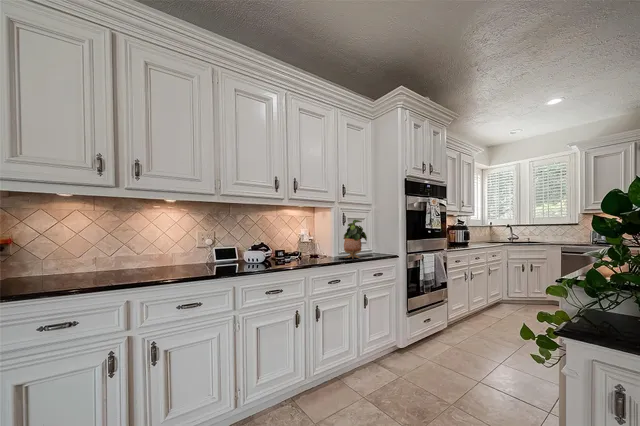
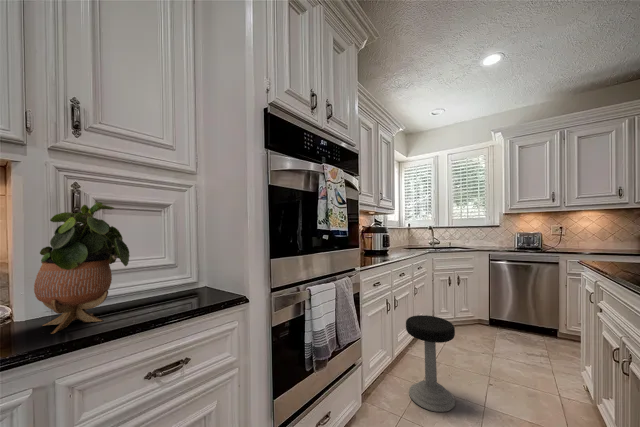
stool: none [476,282,507,332] -> present [406,315,455,412]

